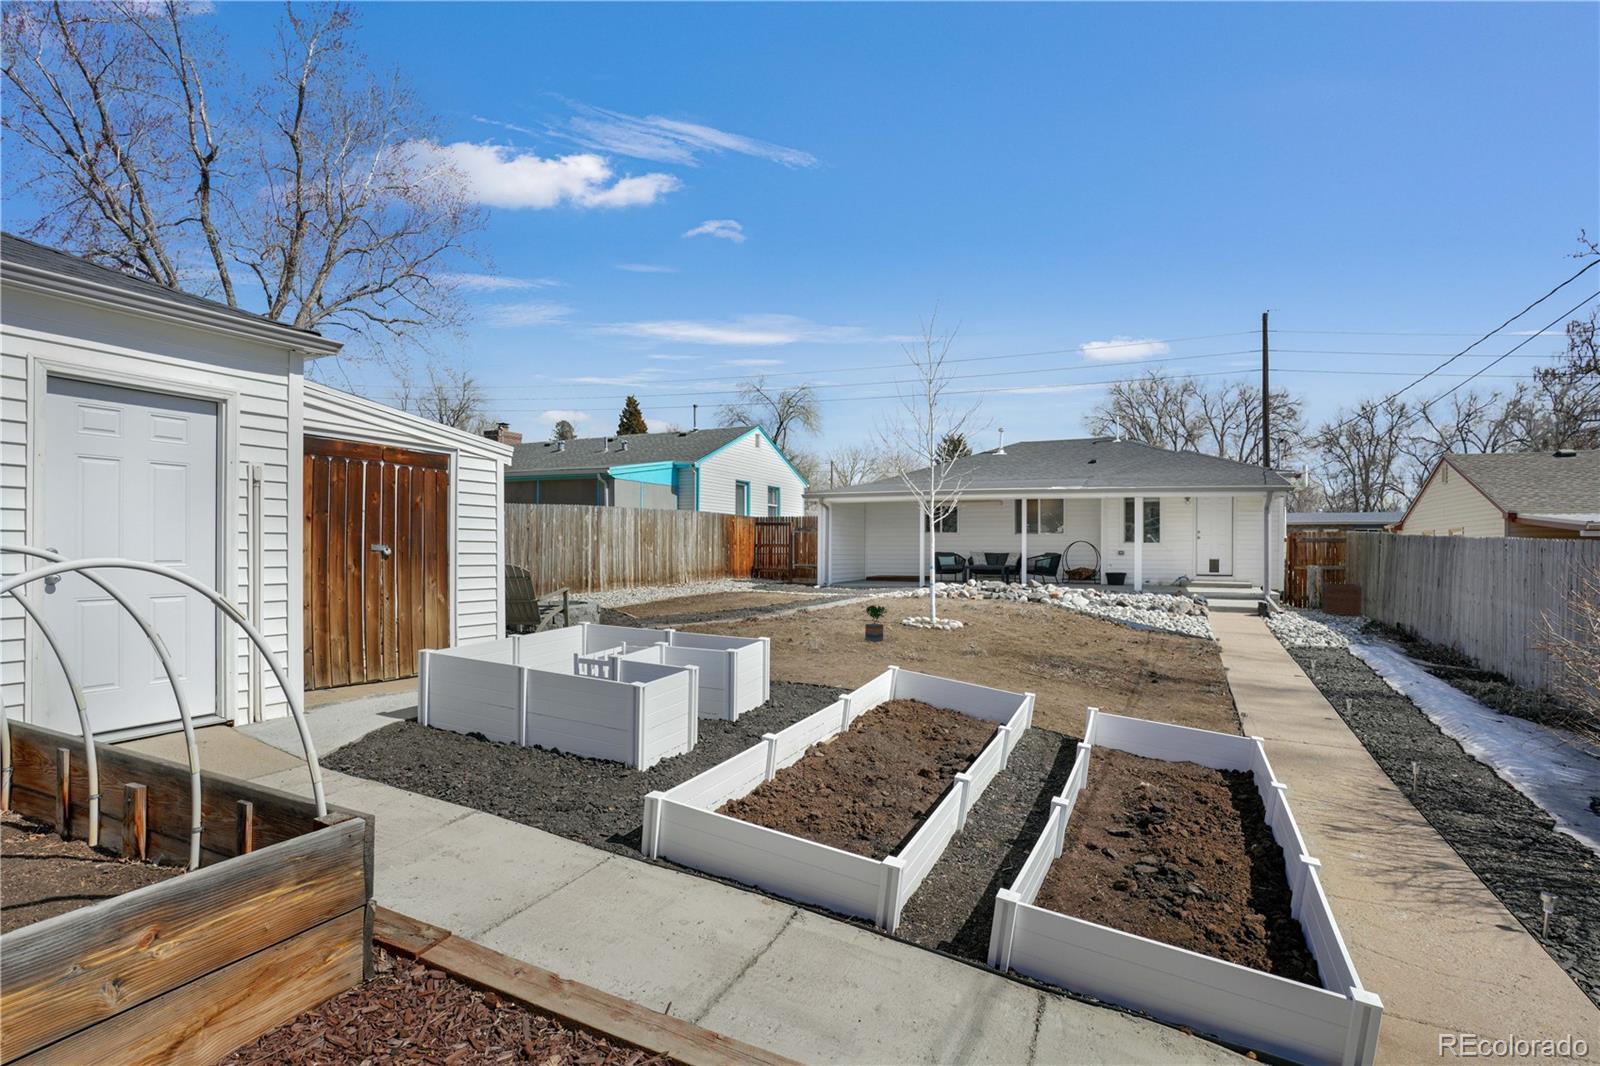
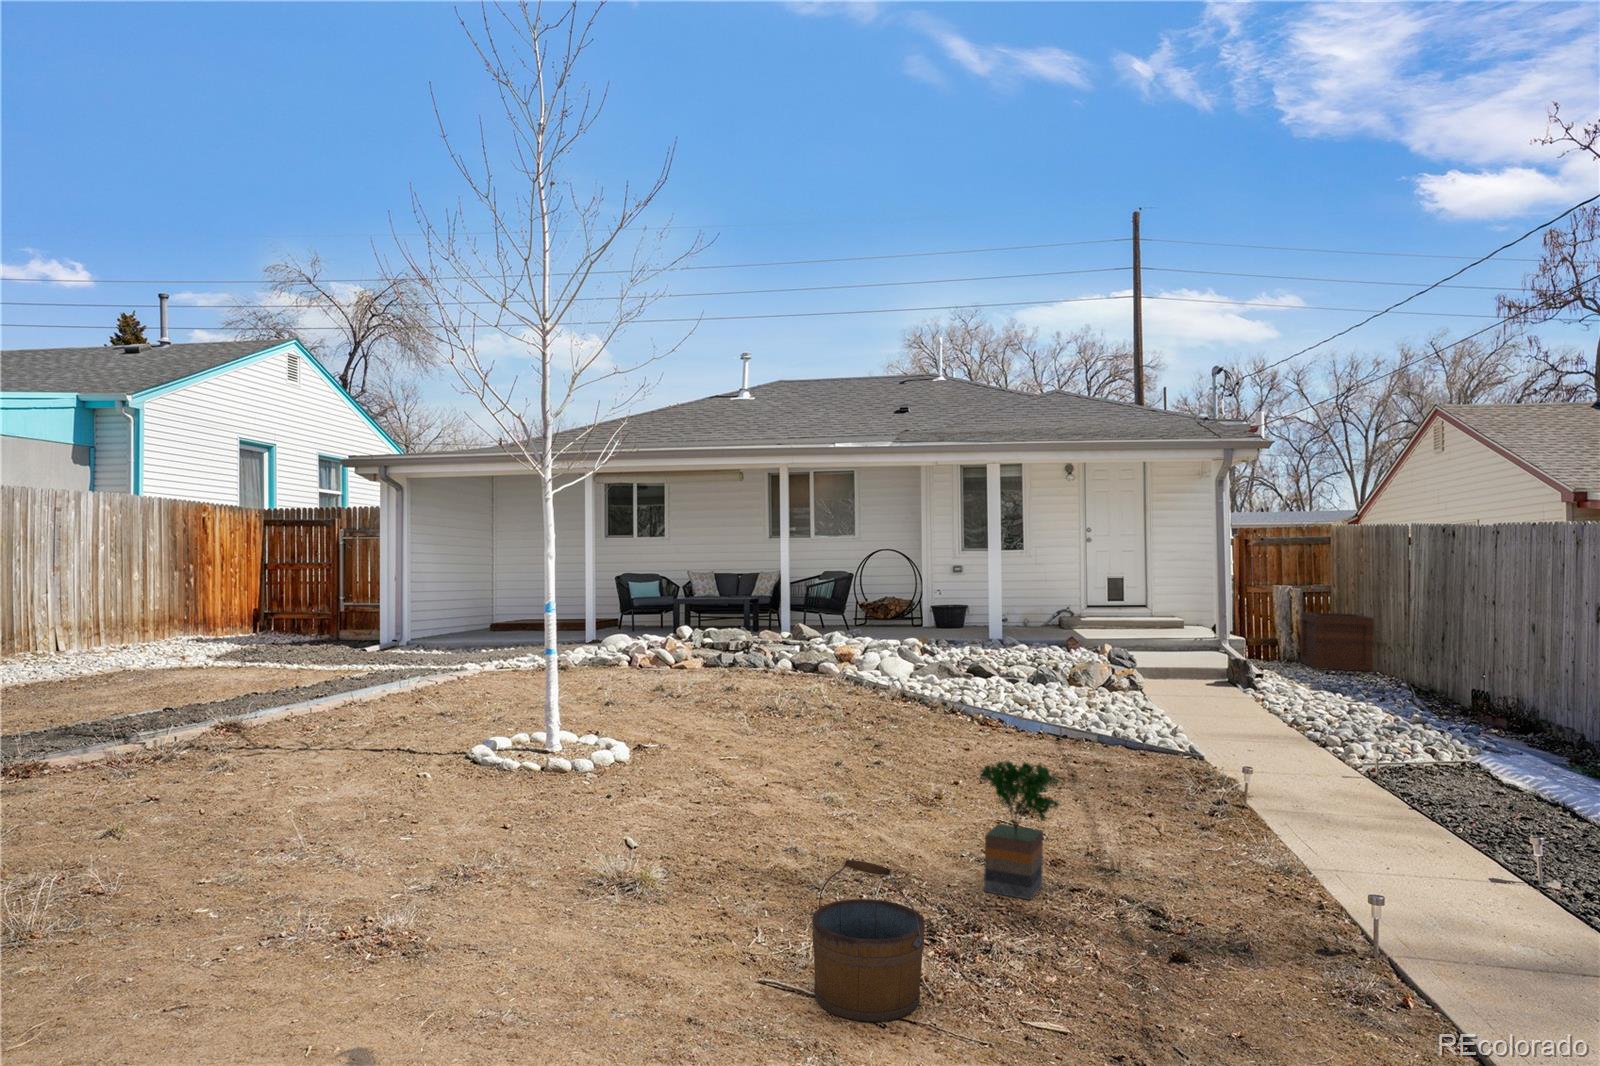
potted tree: present [865,605,887,641] -> present [981,760,1060,900]
bucket: none [1039,636,1067,672] -> present [812,860,925,1022]

